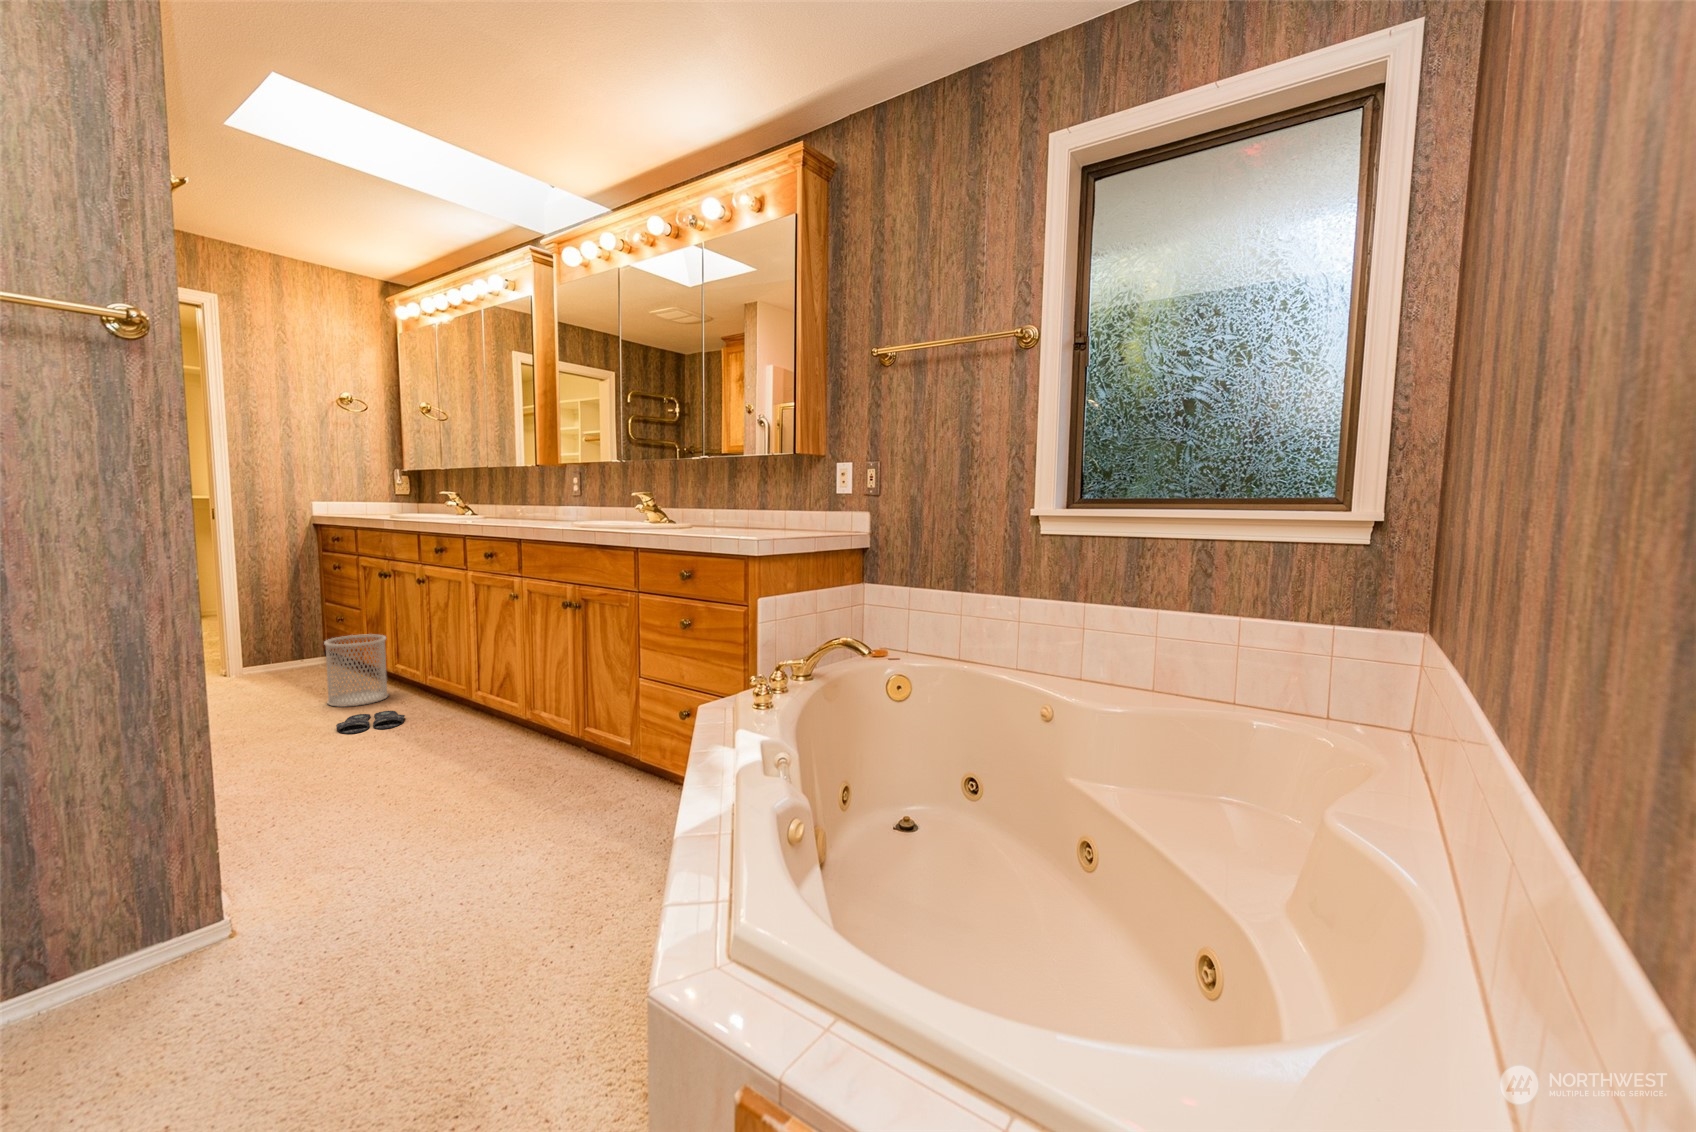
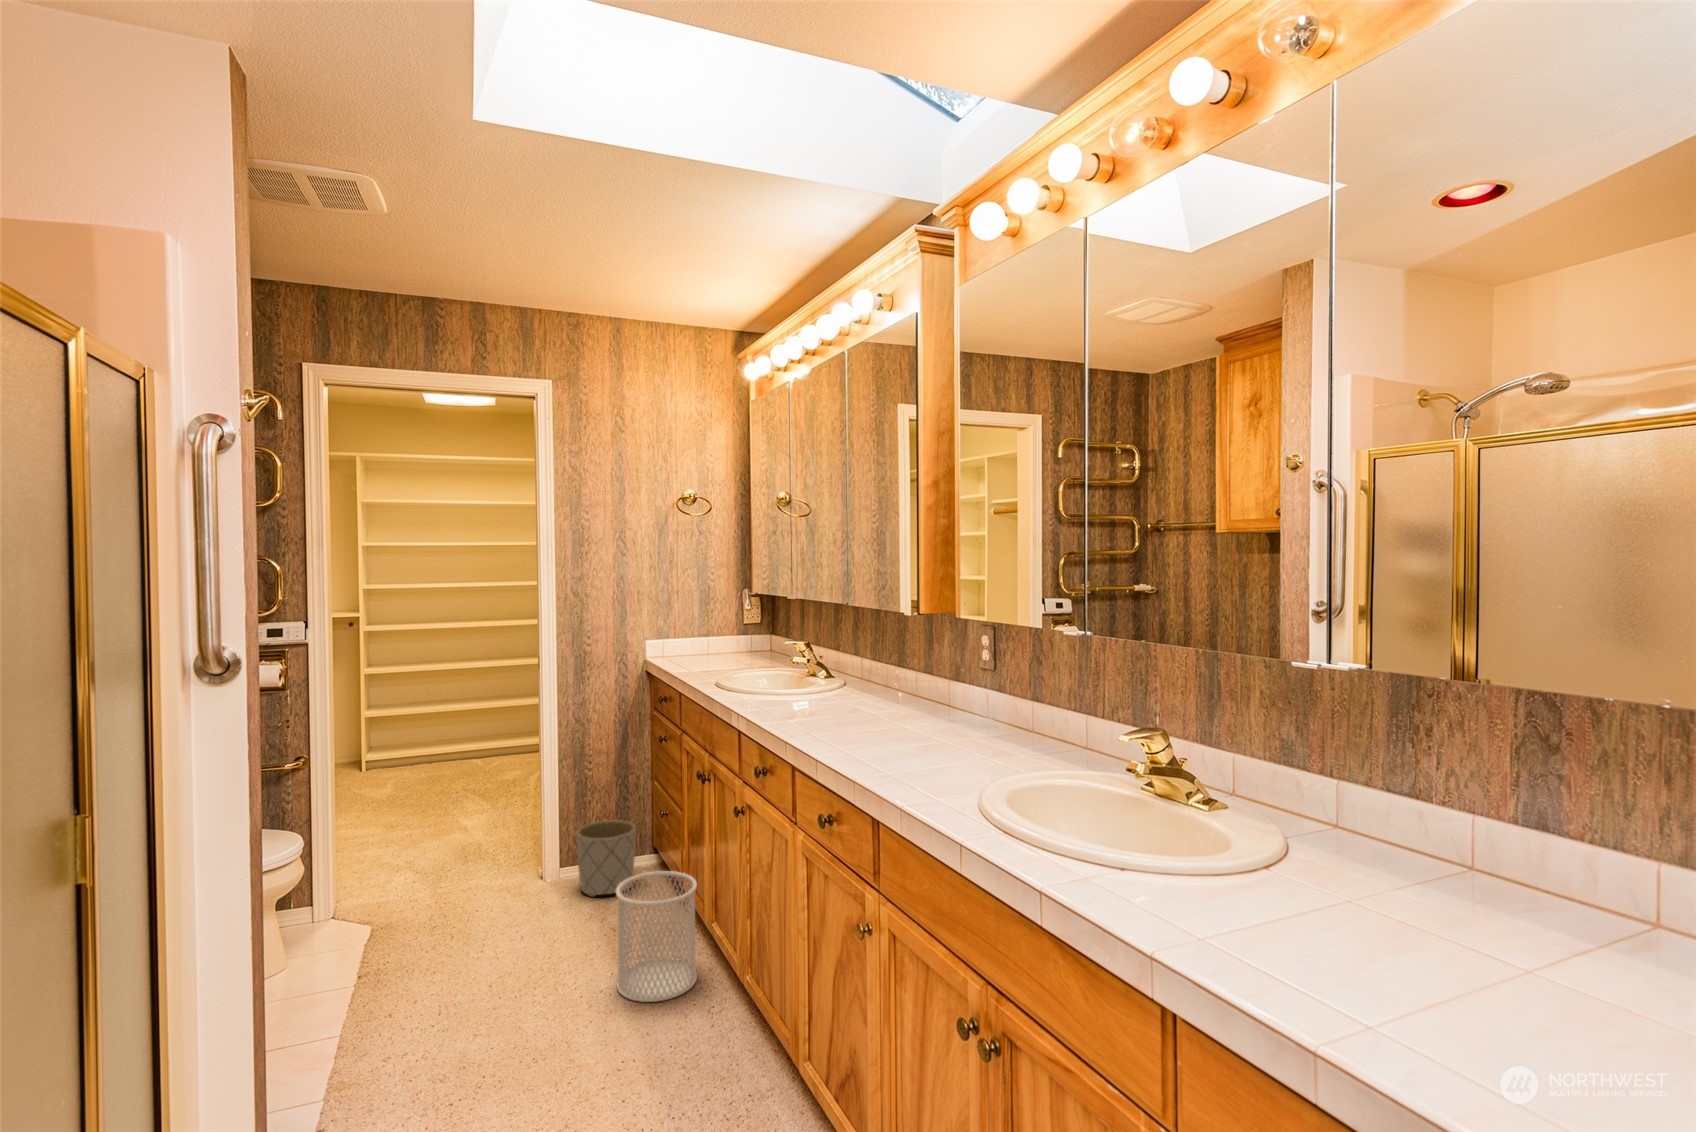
planter: none [262,630,315,680] -> present [576,820,636,897]
slippers: present [336,711,405,734] -> none [599,1036,700,1107]

